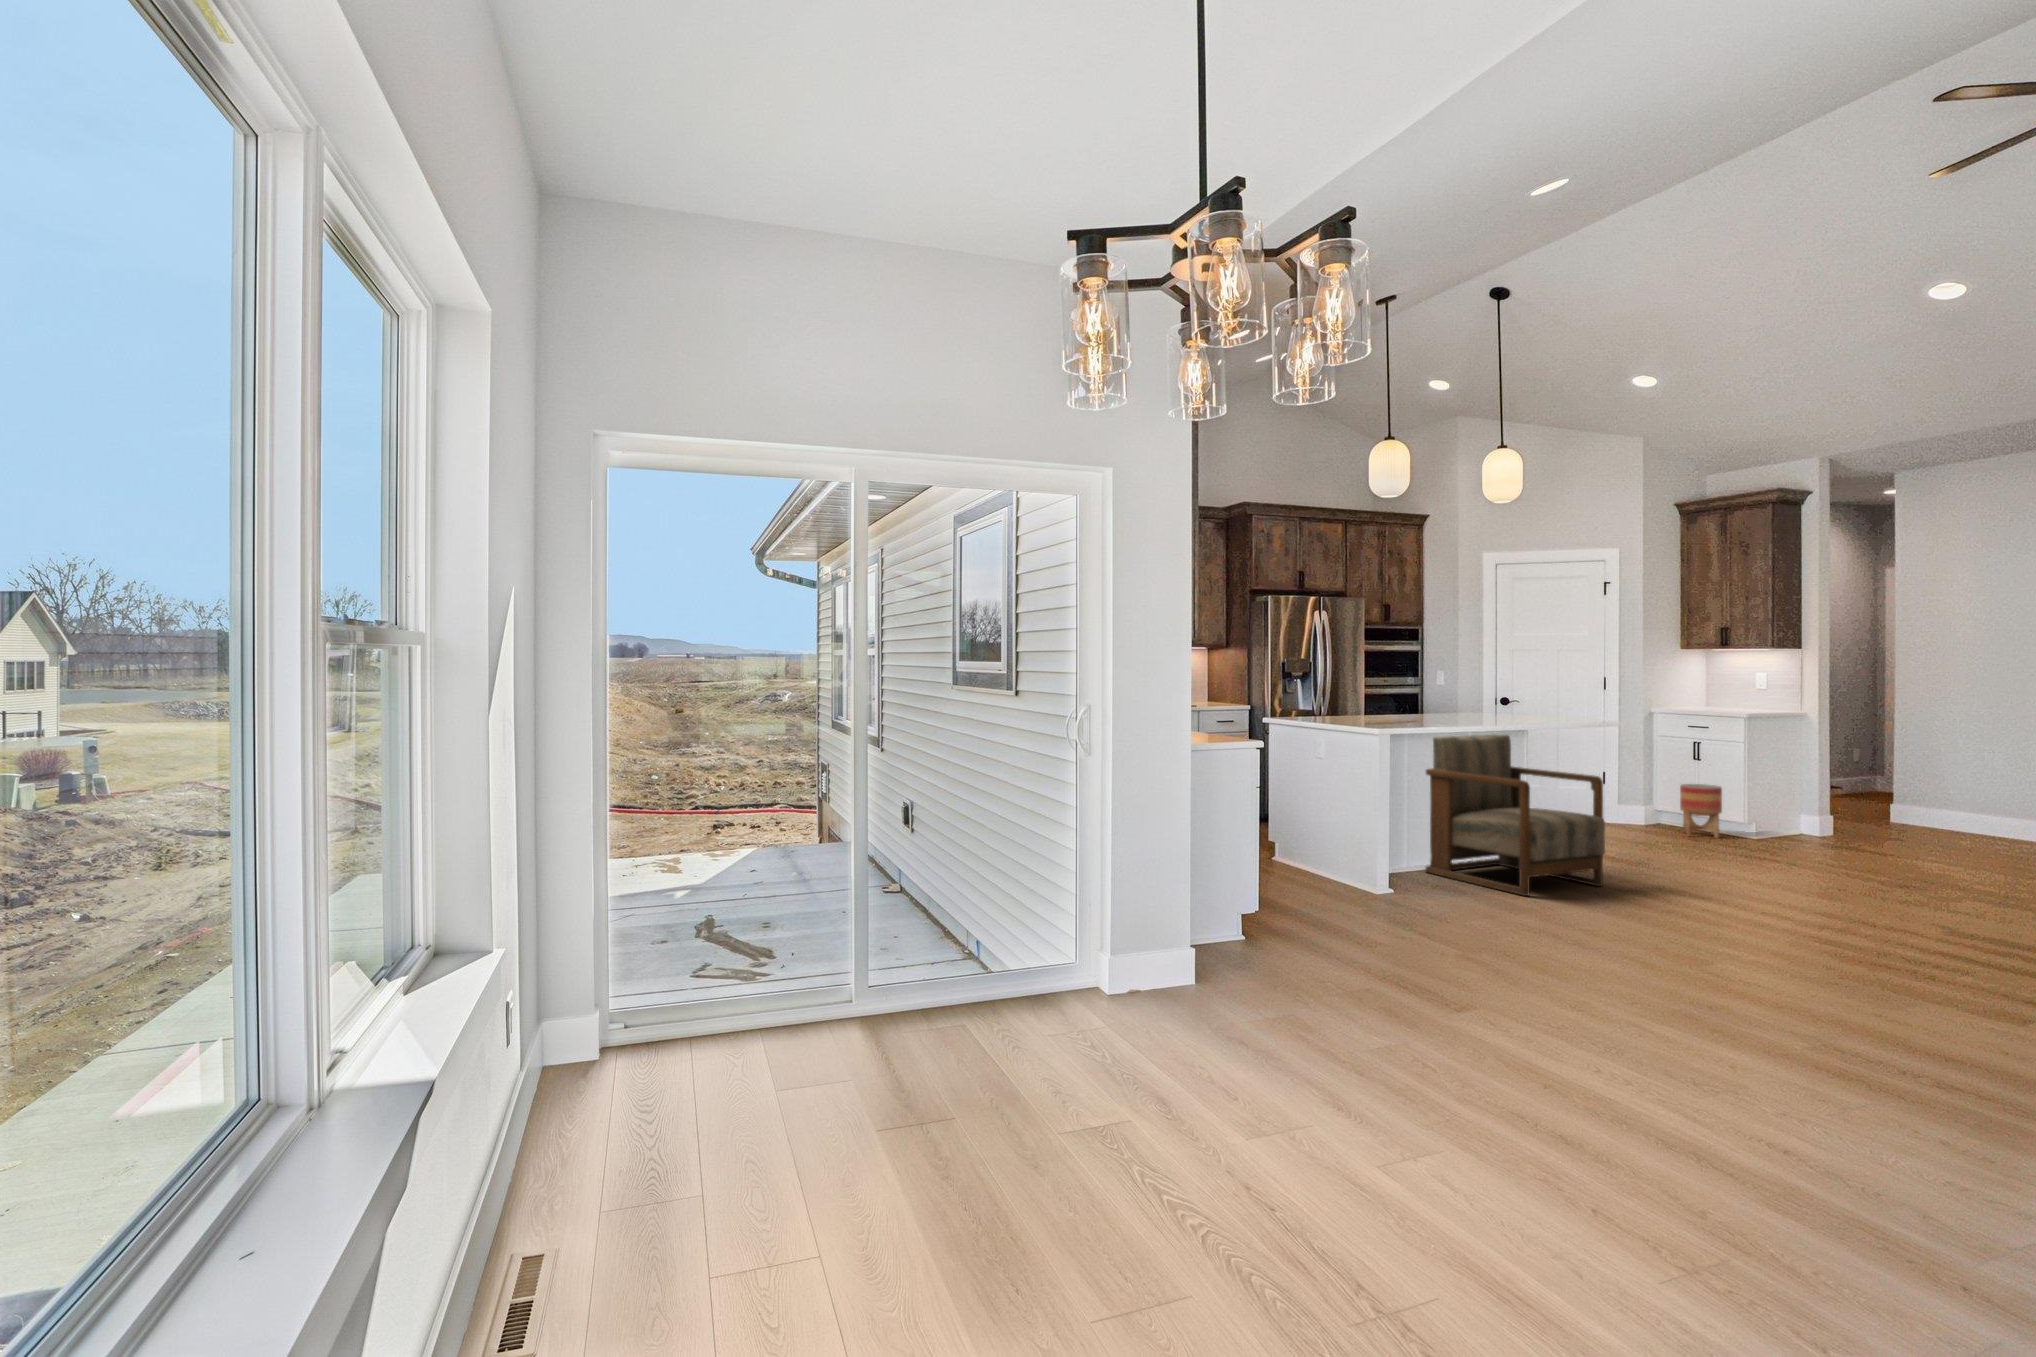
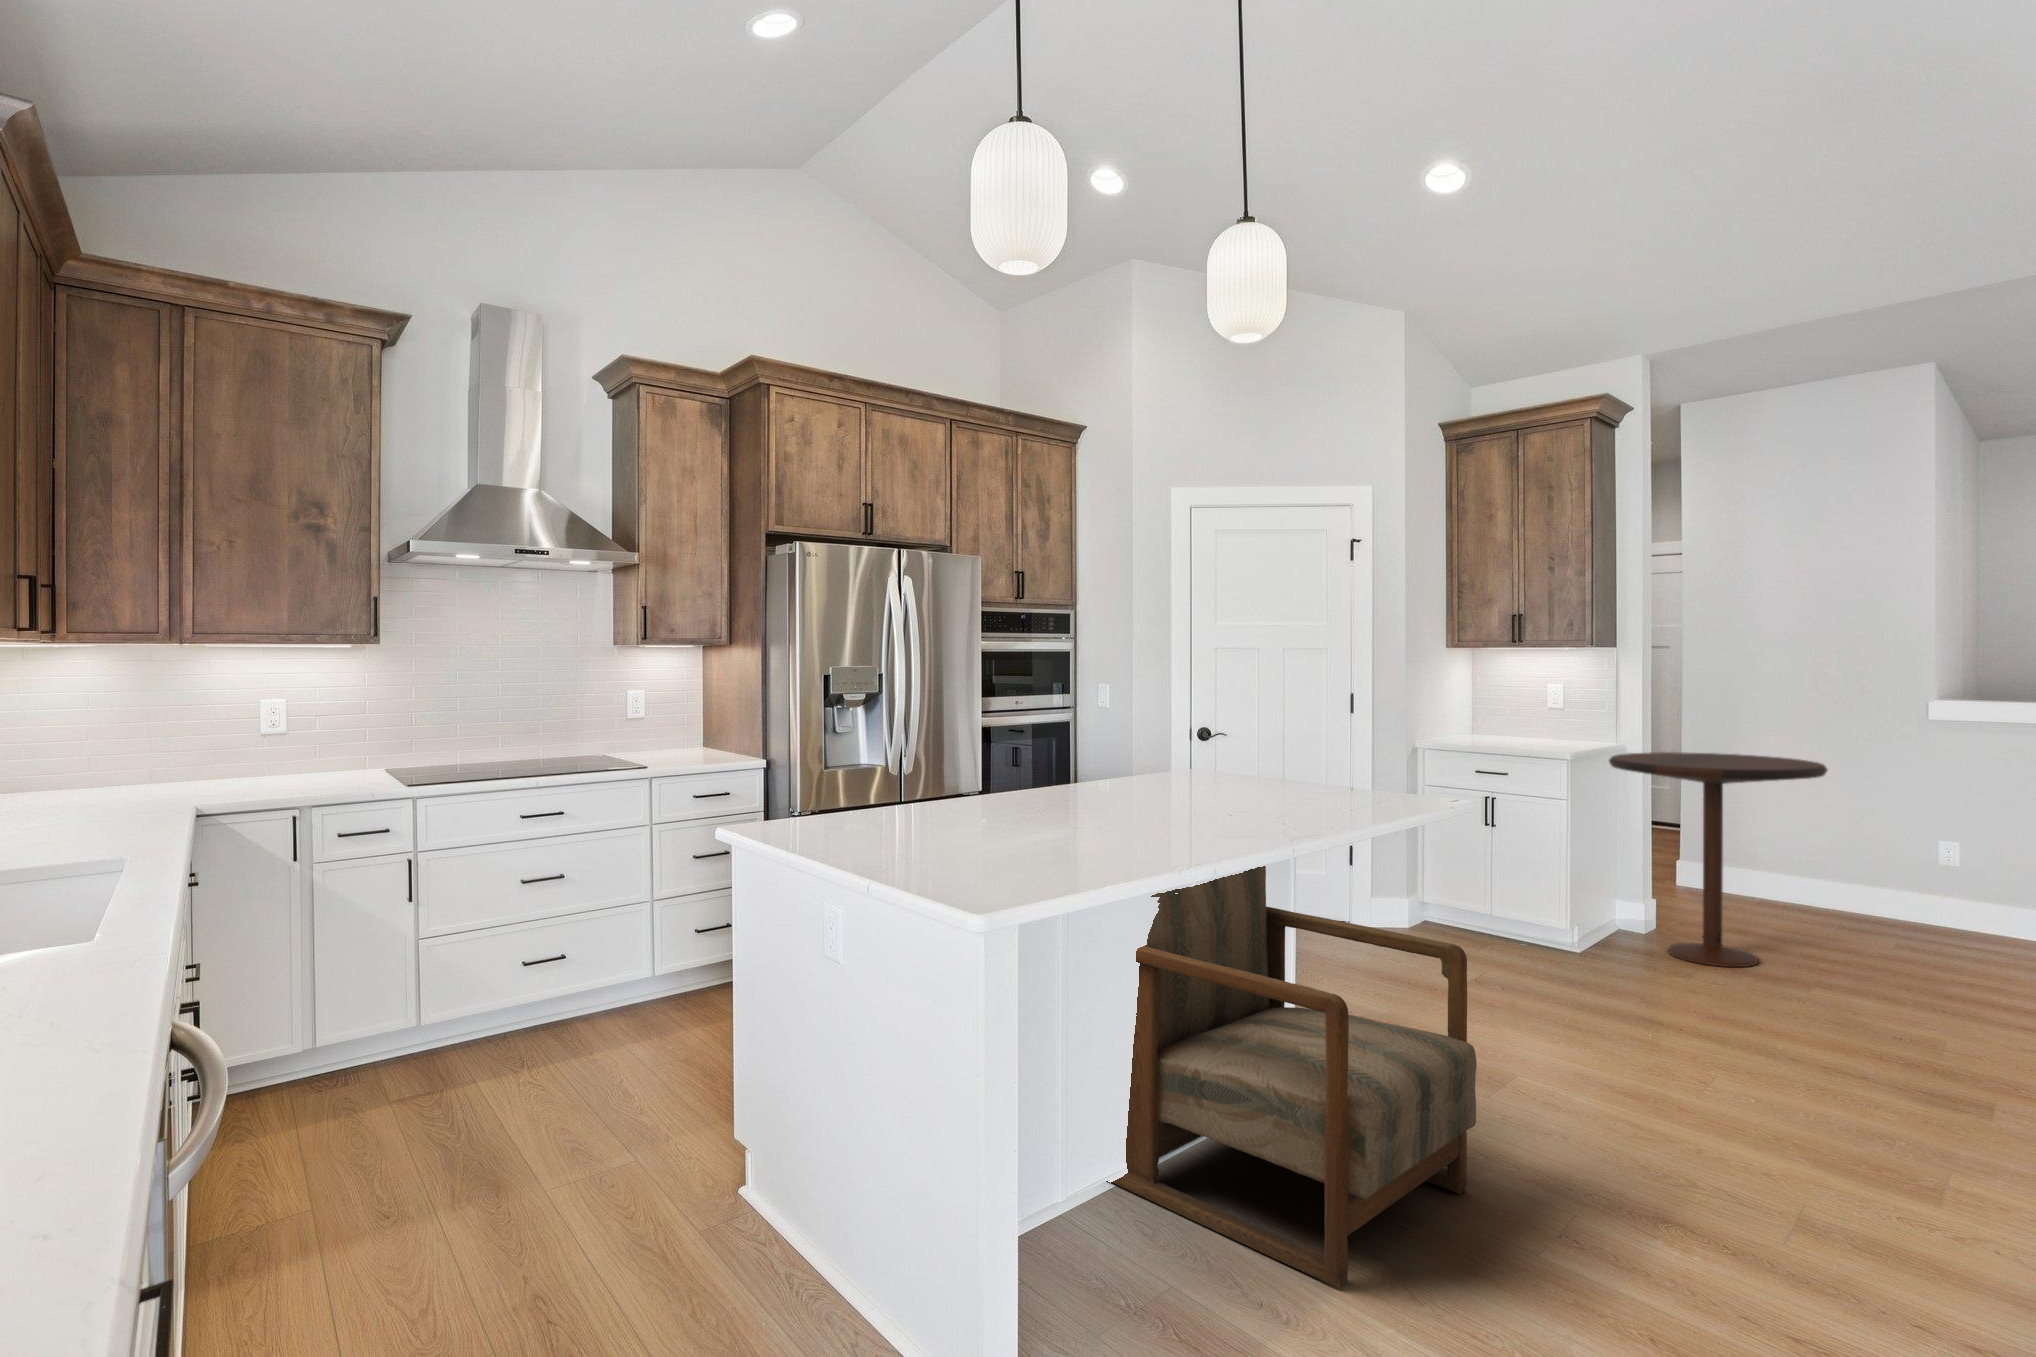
pedestal table: none [1784,716,1940,848] -> present [1609,752,1827,967]
planter: present [1680,784,1722,838] -> none [1471,868,1532,961]

